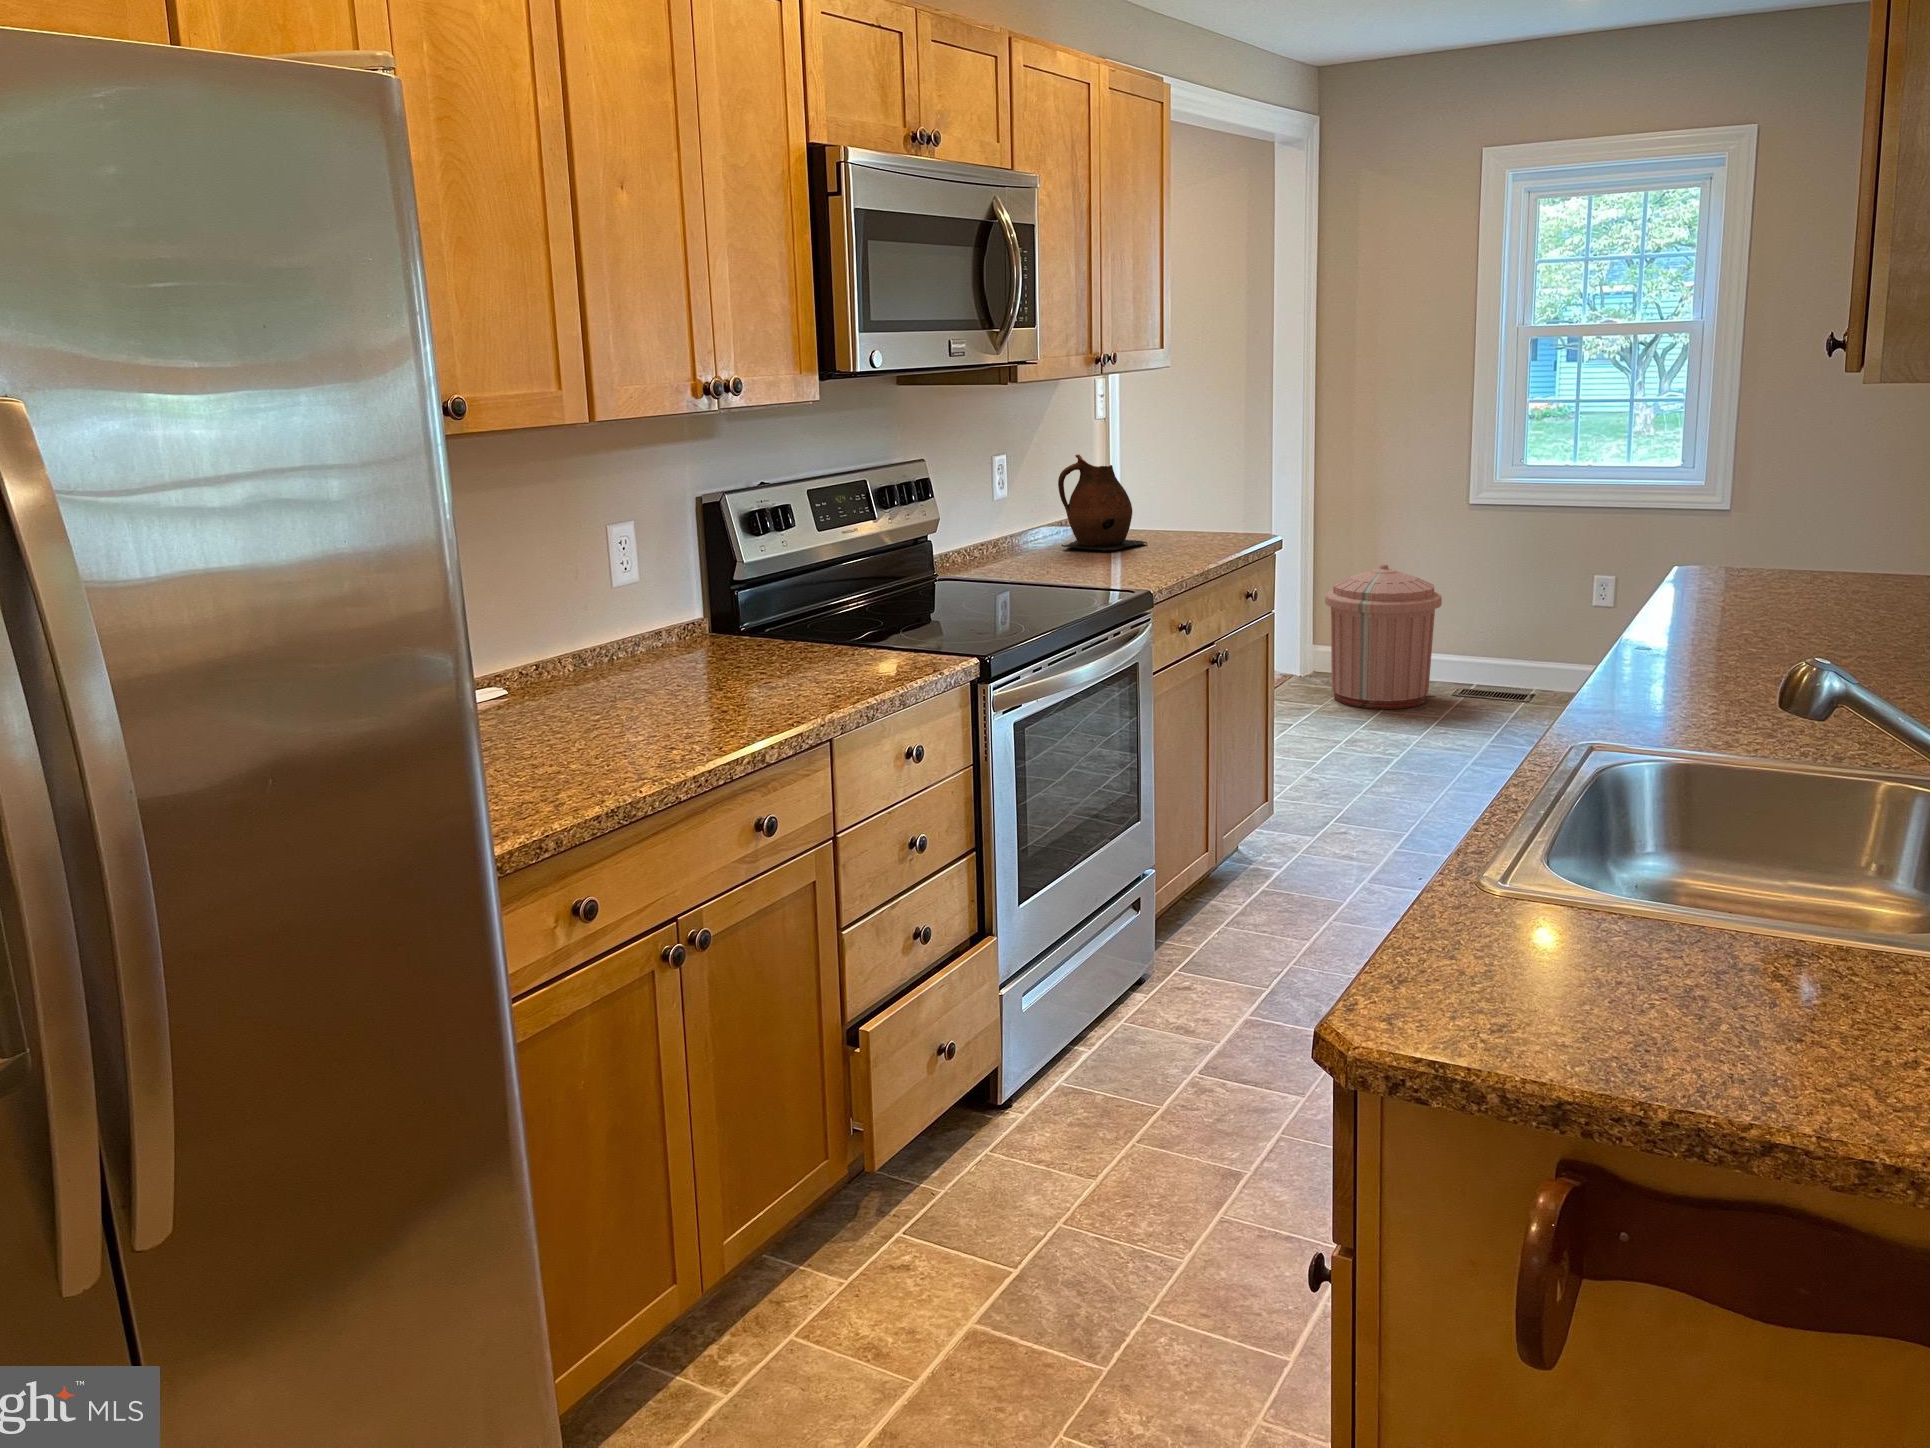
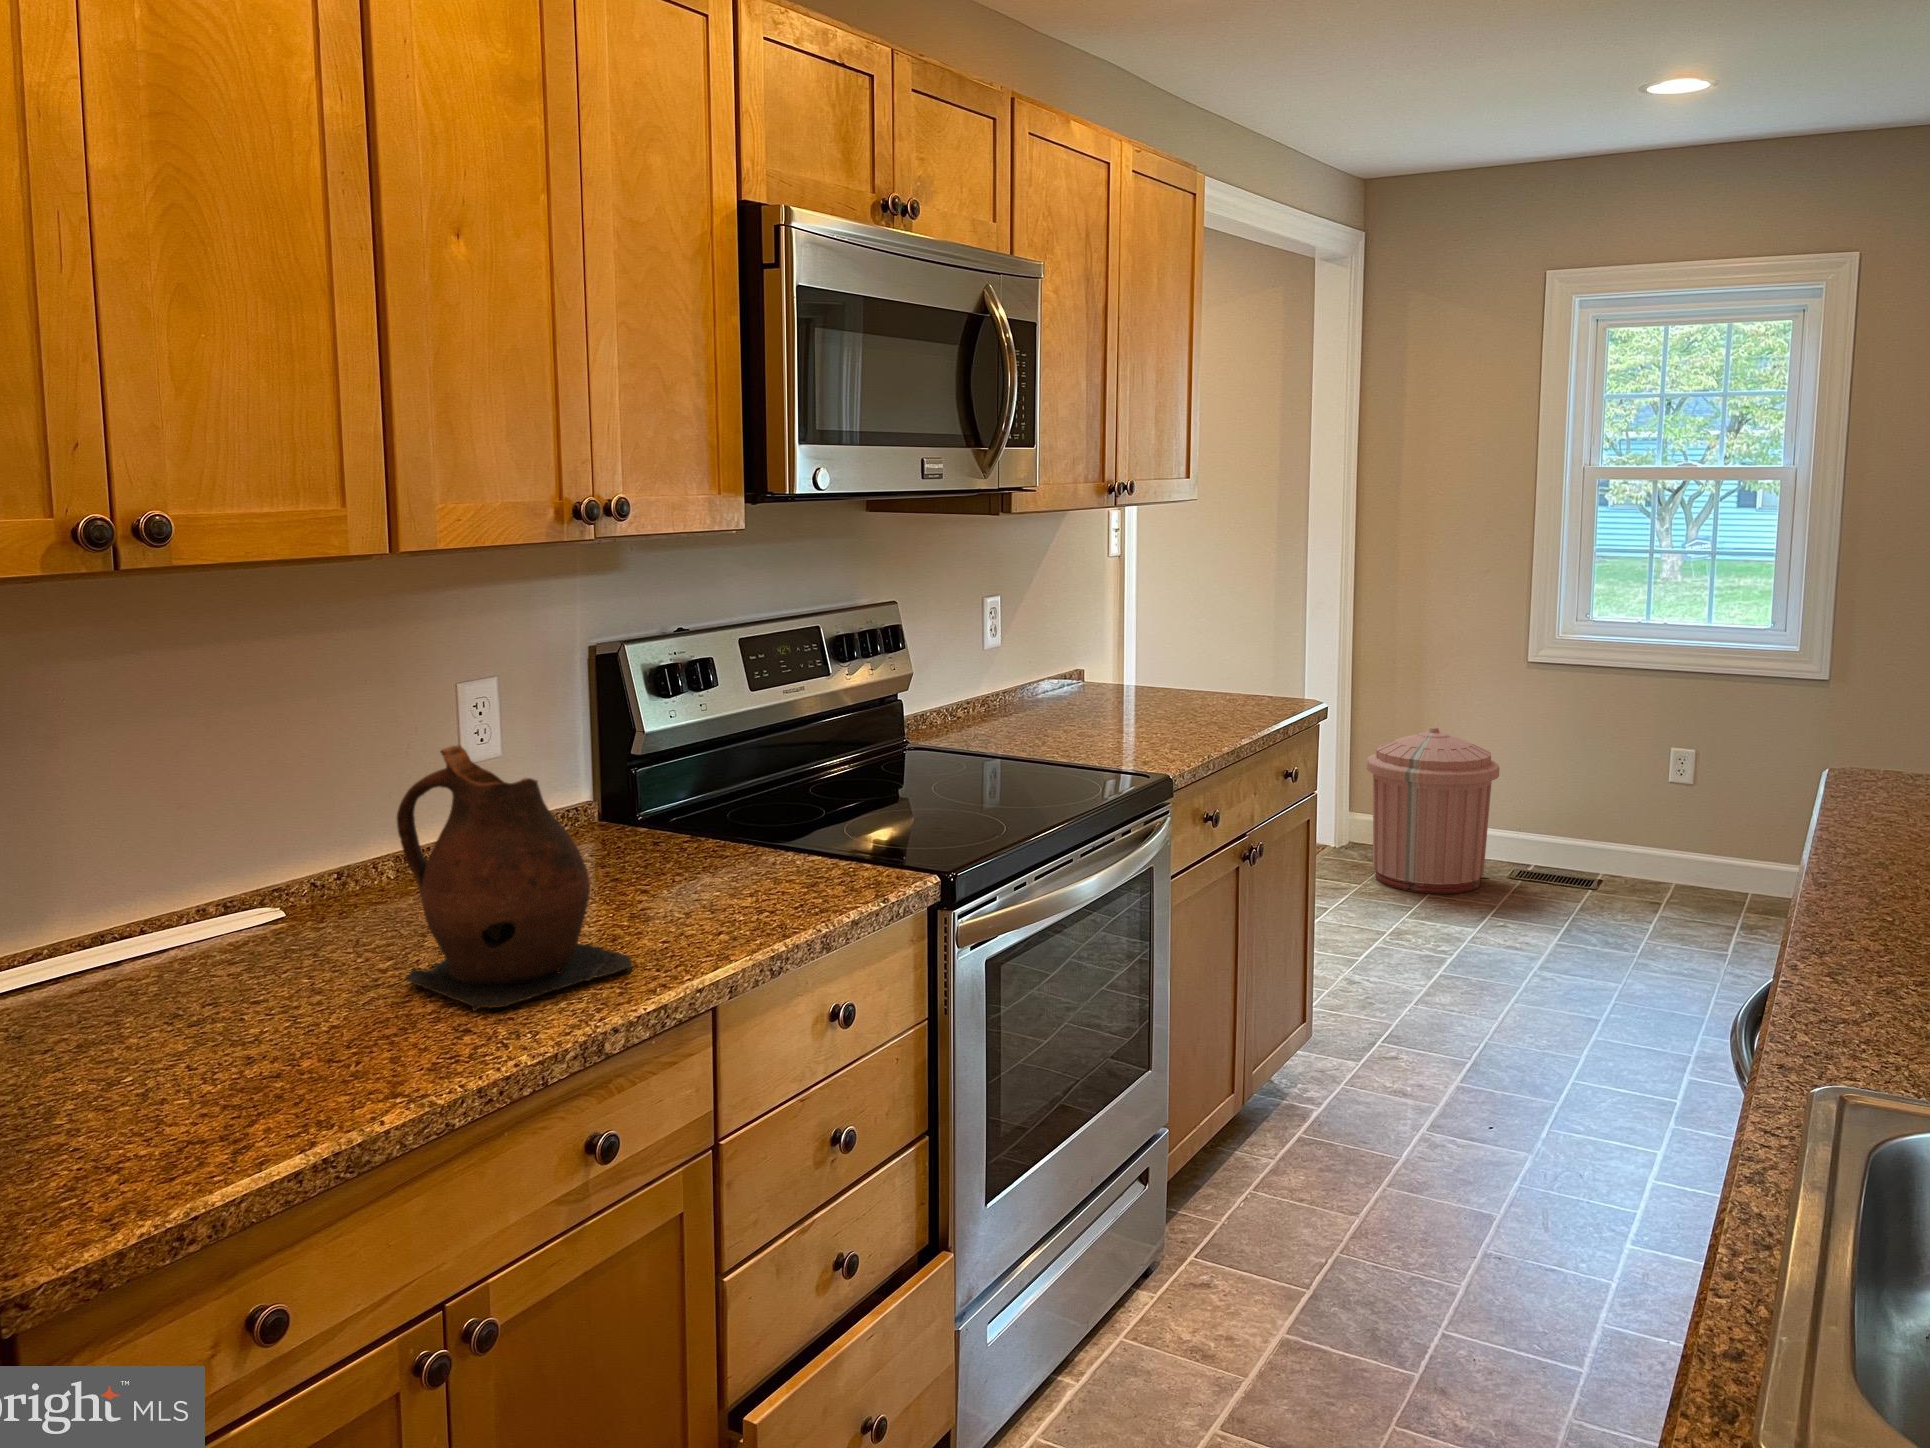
ceramic pitcher: present [1058,455,1147,552] -> present [397,746,632,1011]

